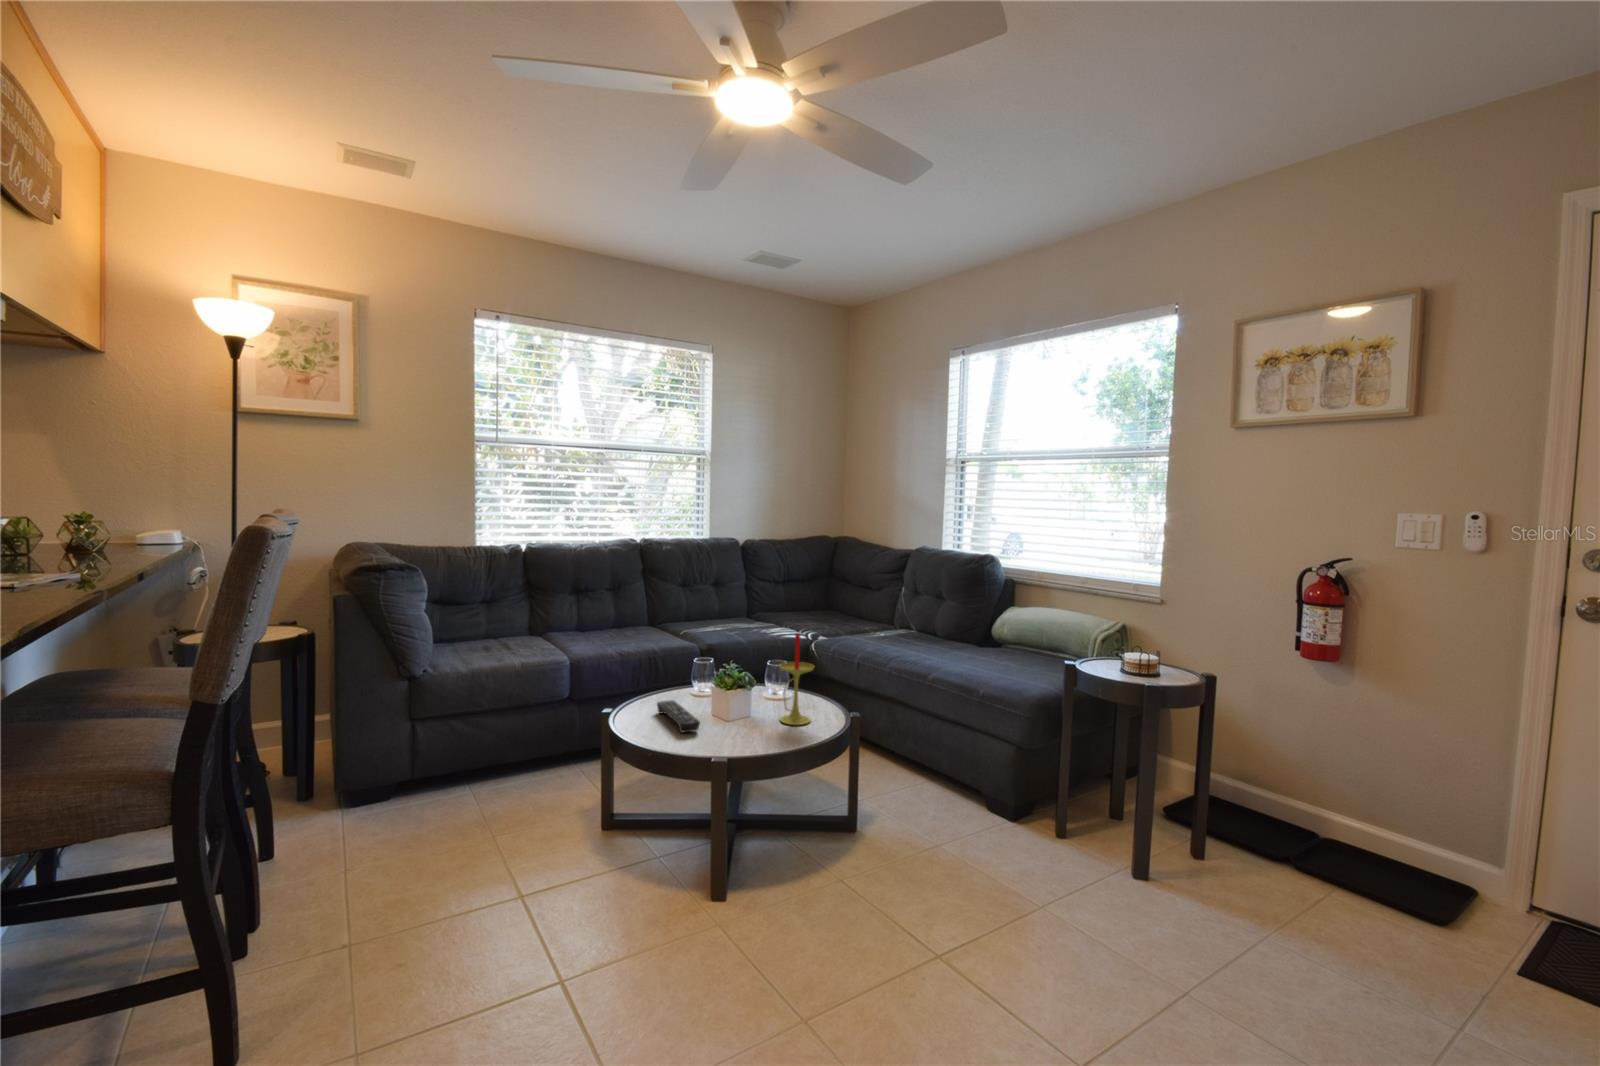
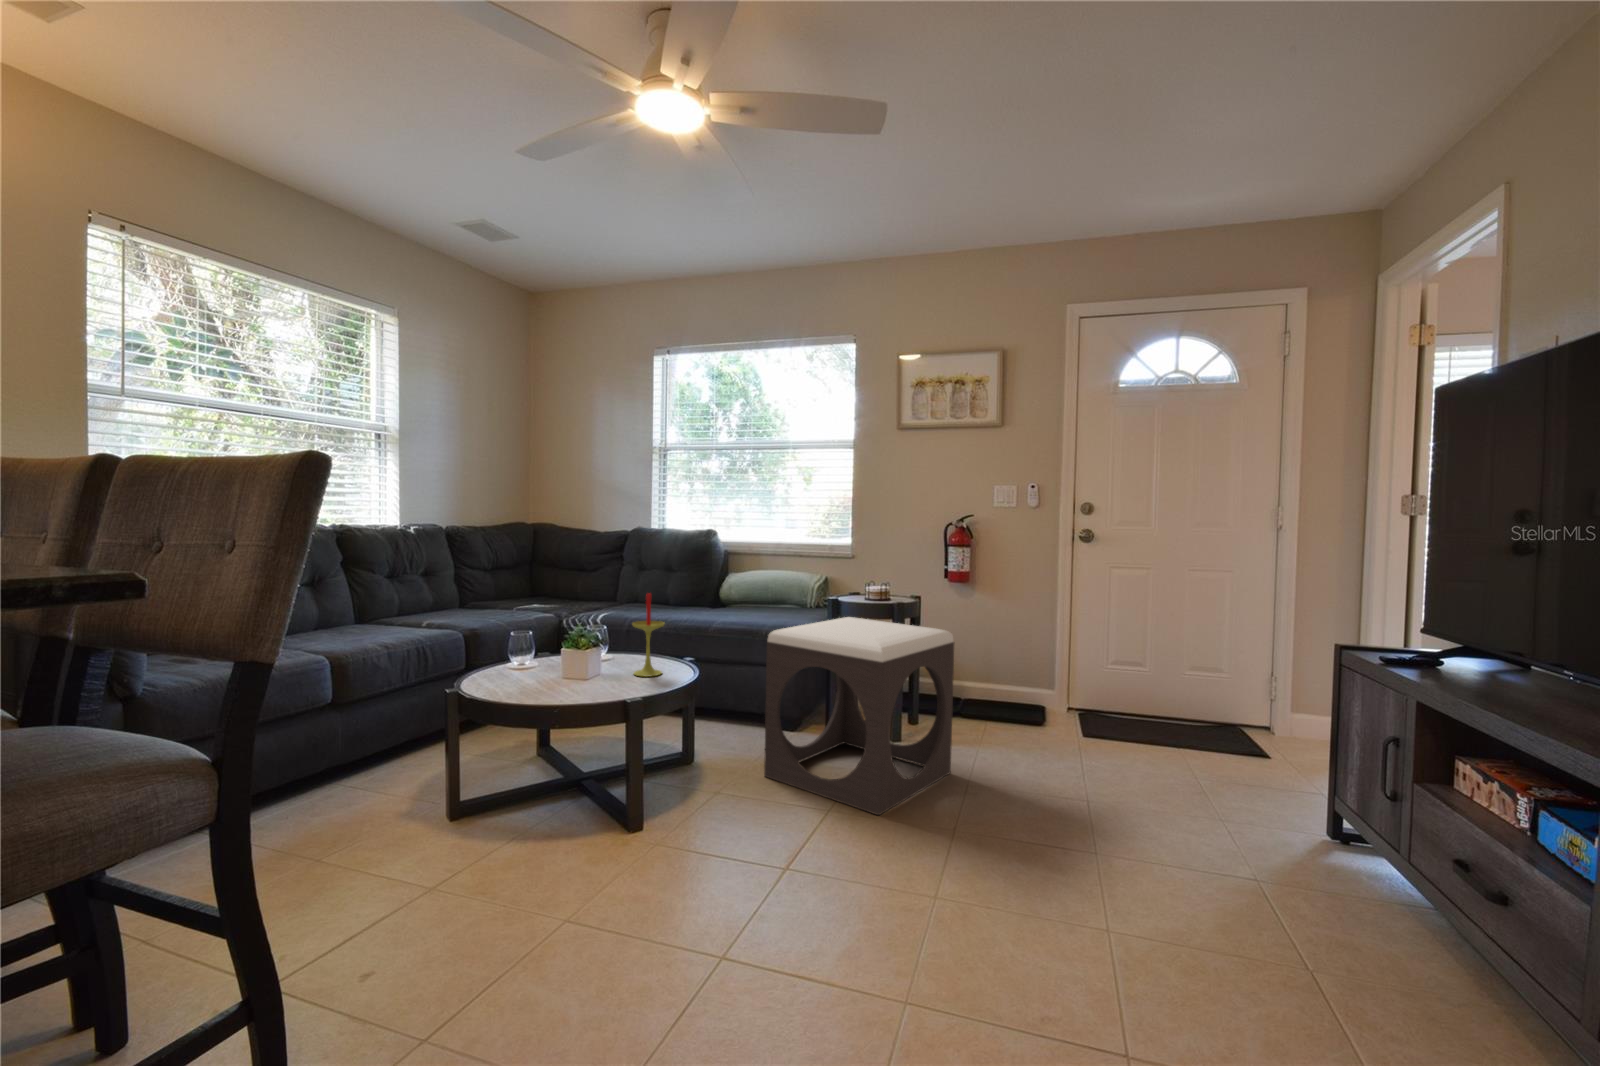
footstool: none [917,691,1193,981] -> present [764,617,954,815]
remote control: present [657,700,700,732] -> none [509,675,580,698]

